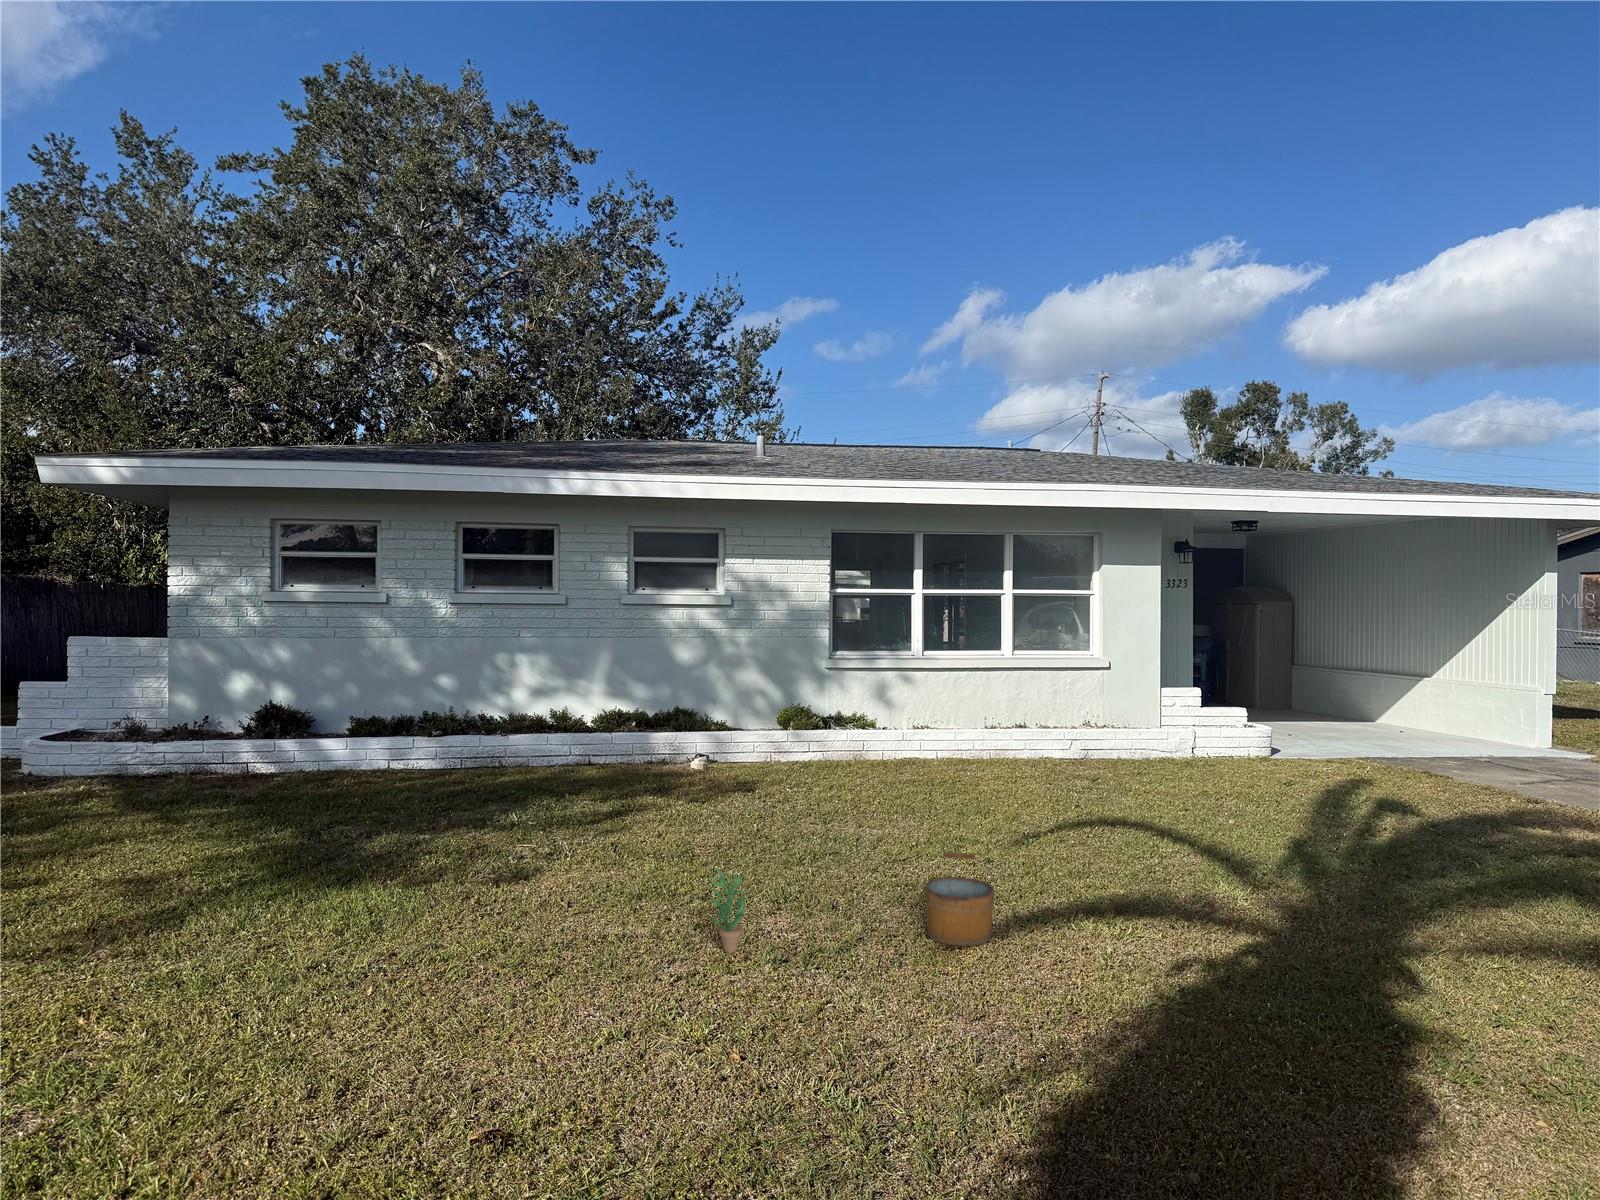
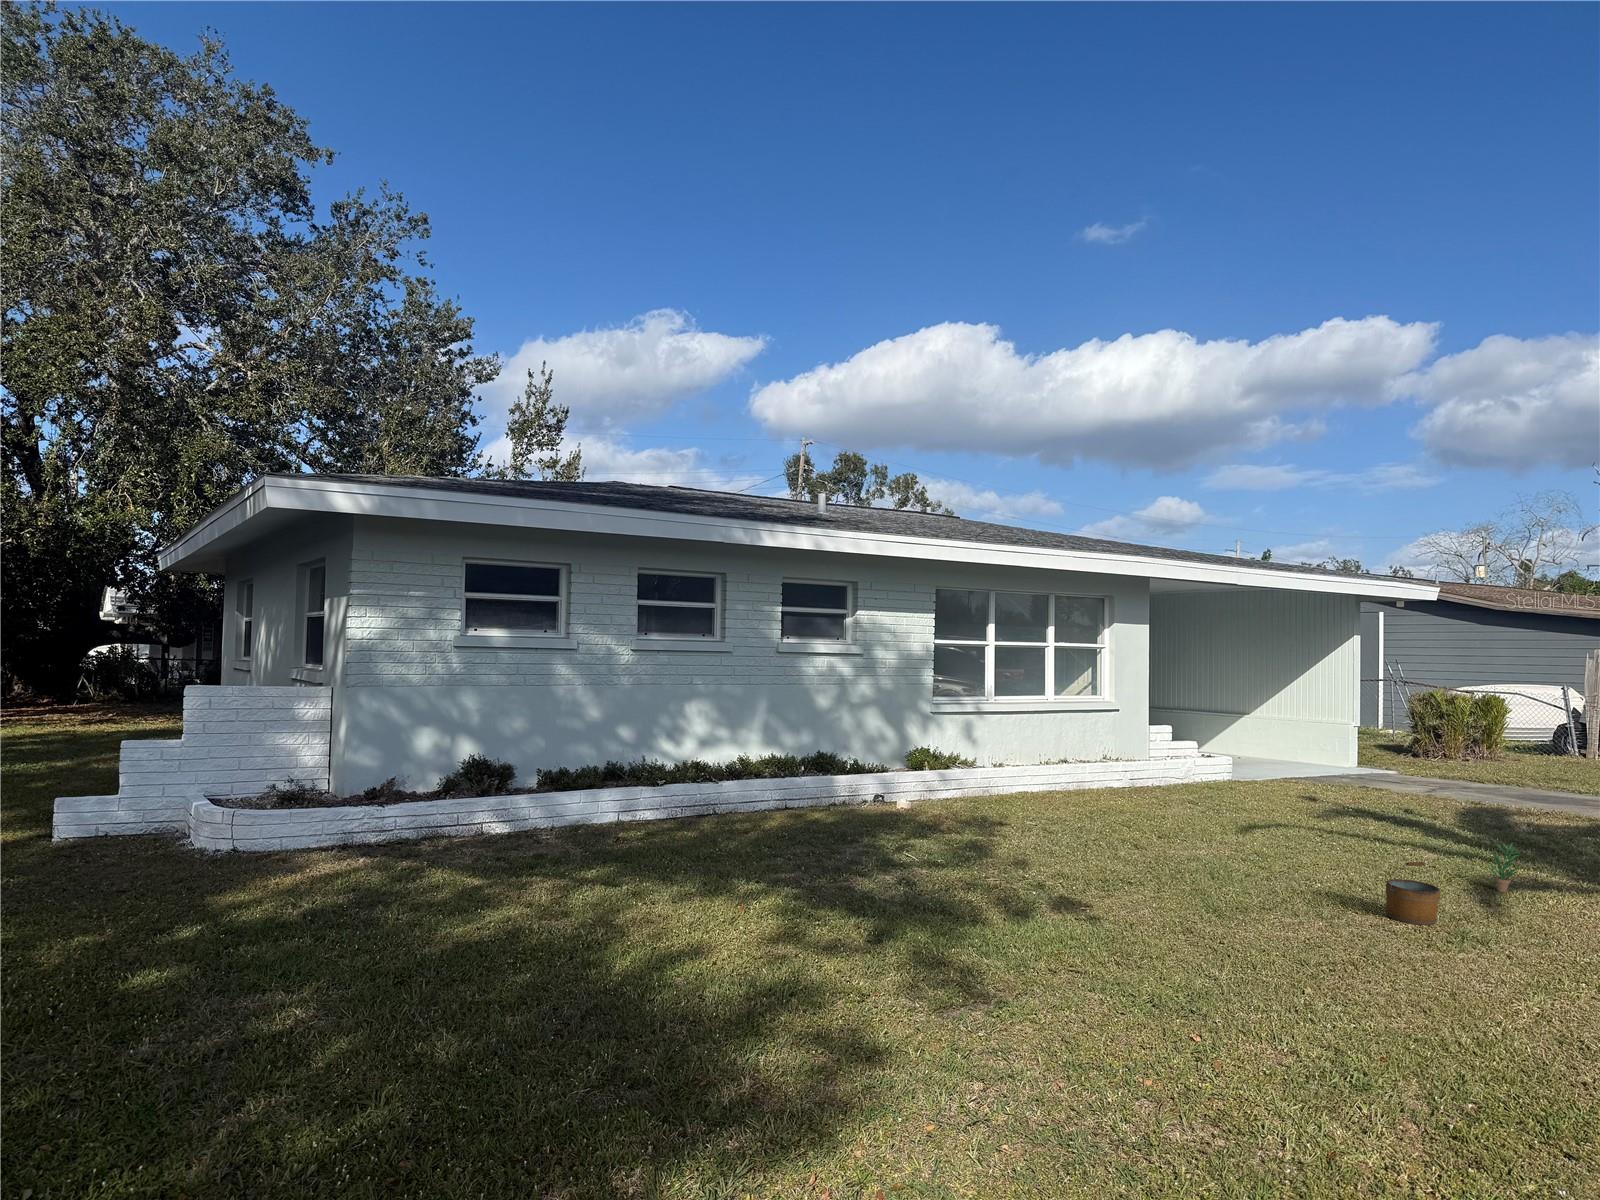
potted plant: present [710,868,747,953] -> present [1488,843,1519,892]

